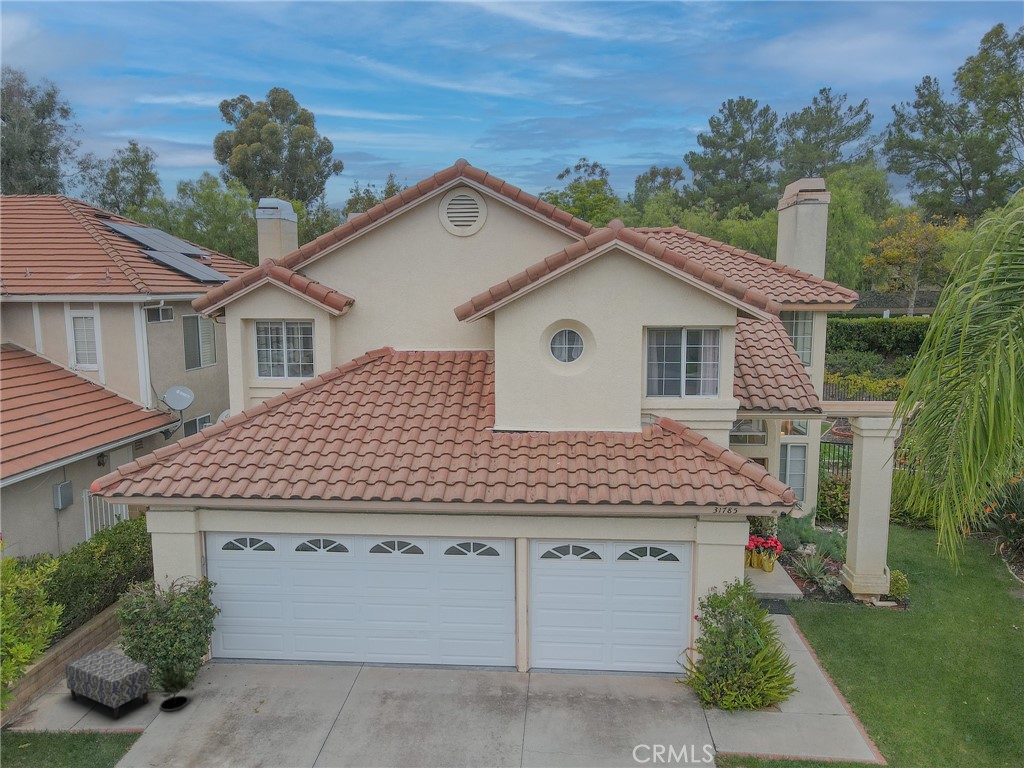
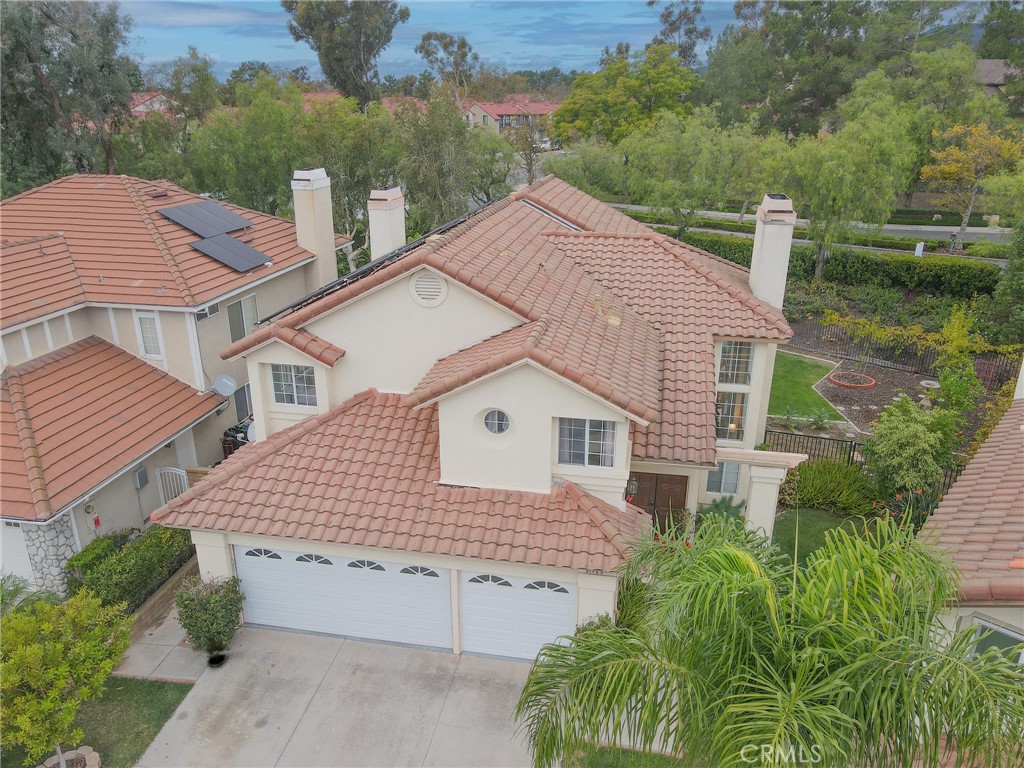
bench: present [66,649,150,718] -> none [146,616,201,669]

